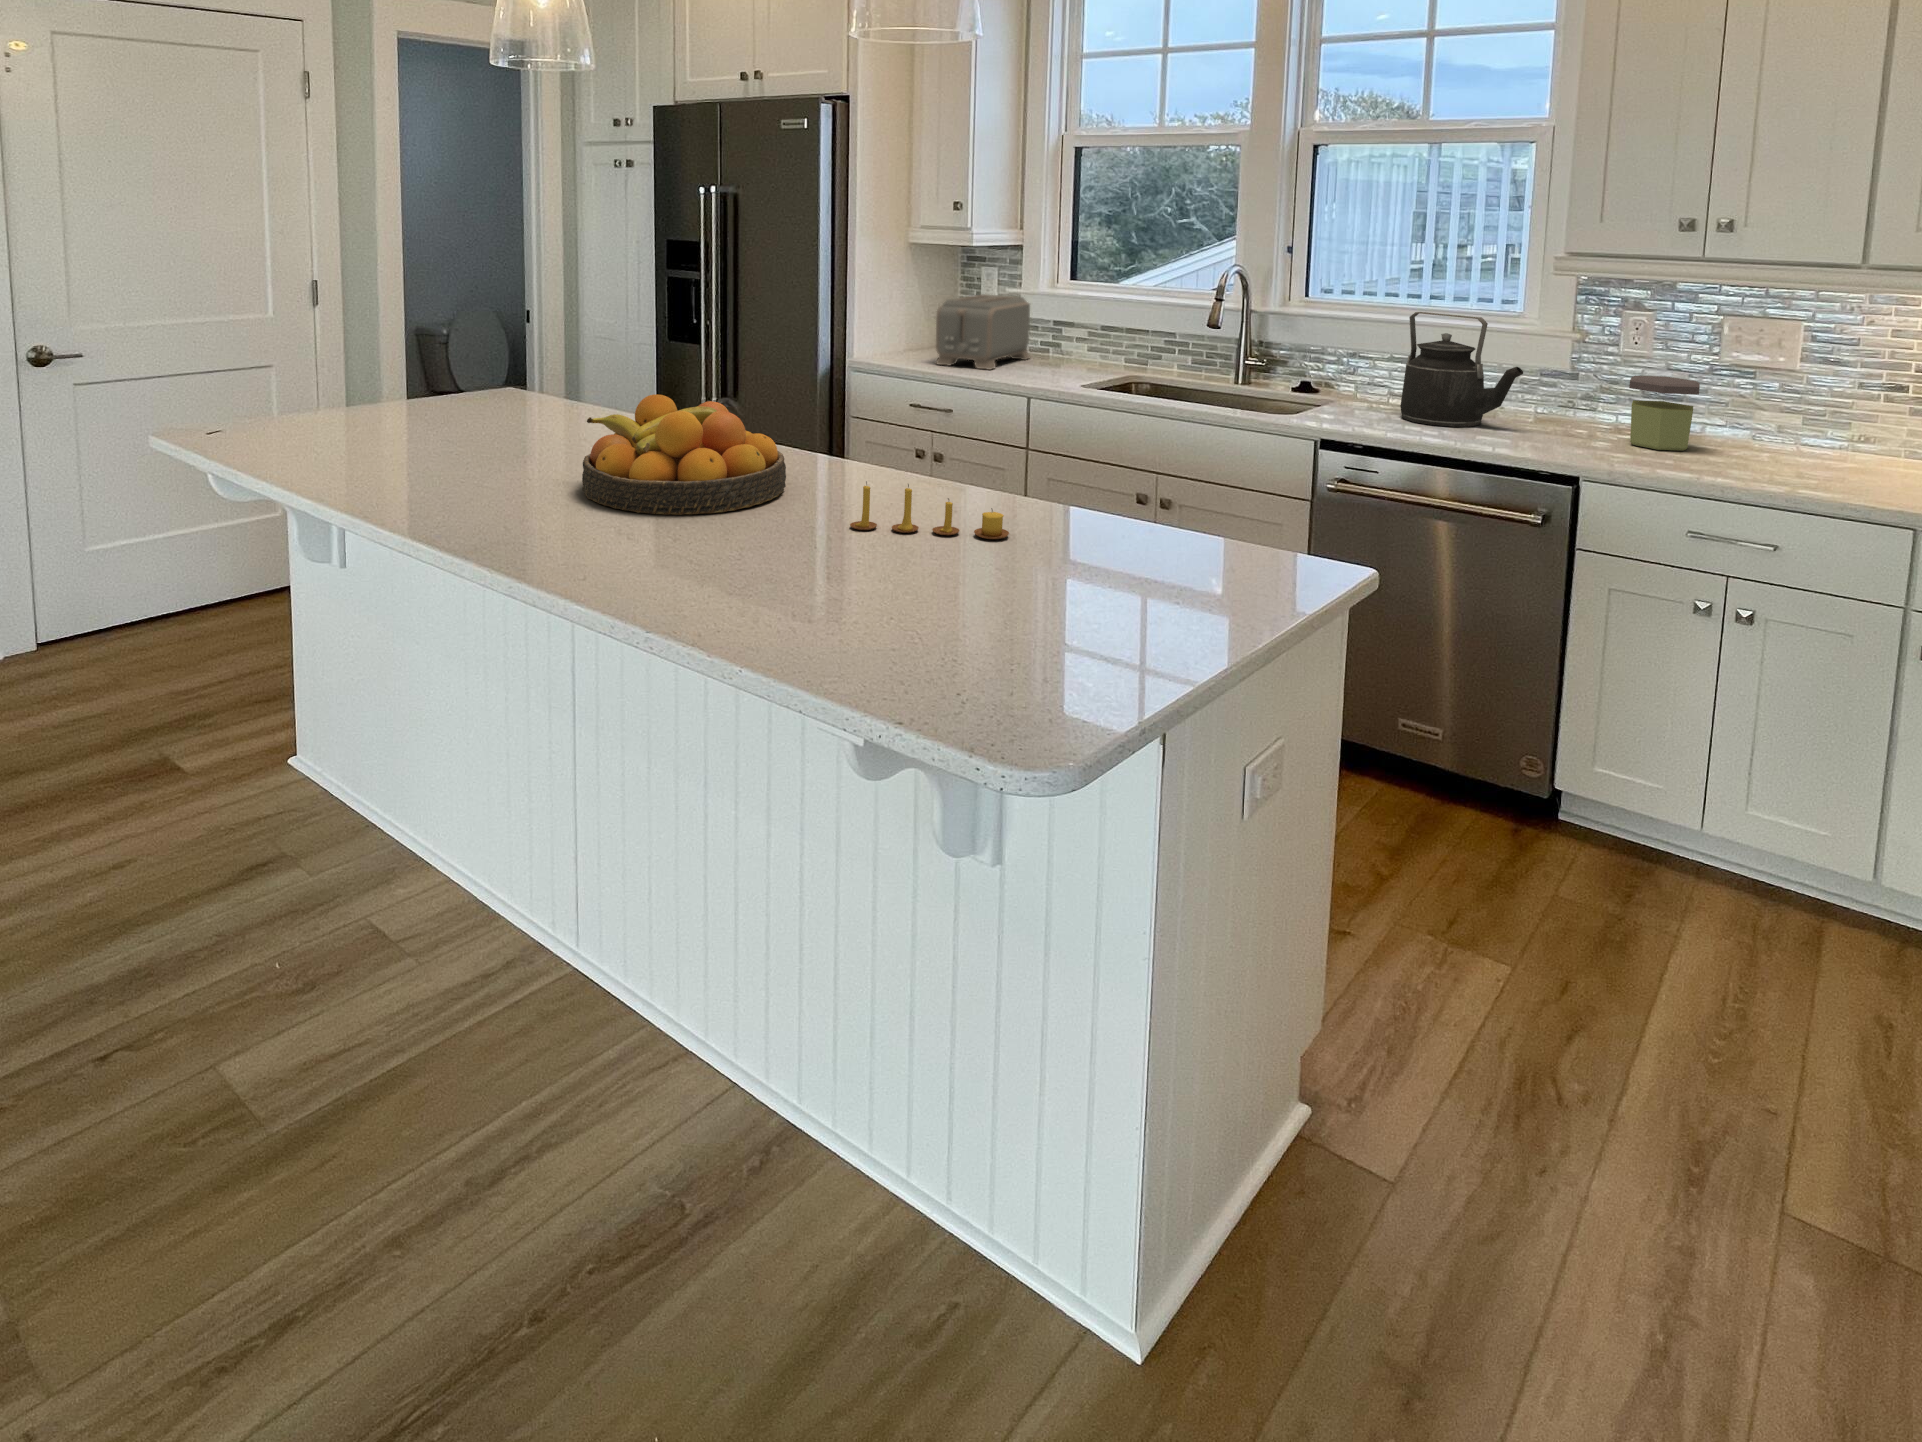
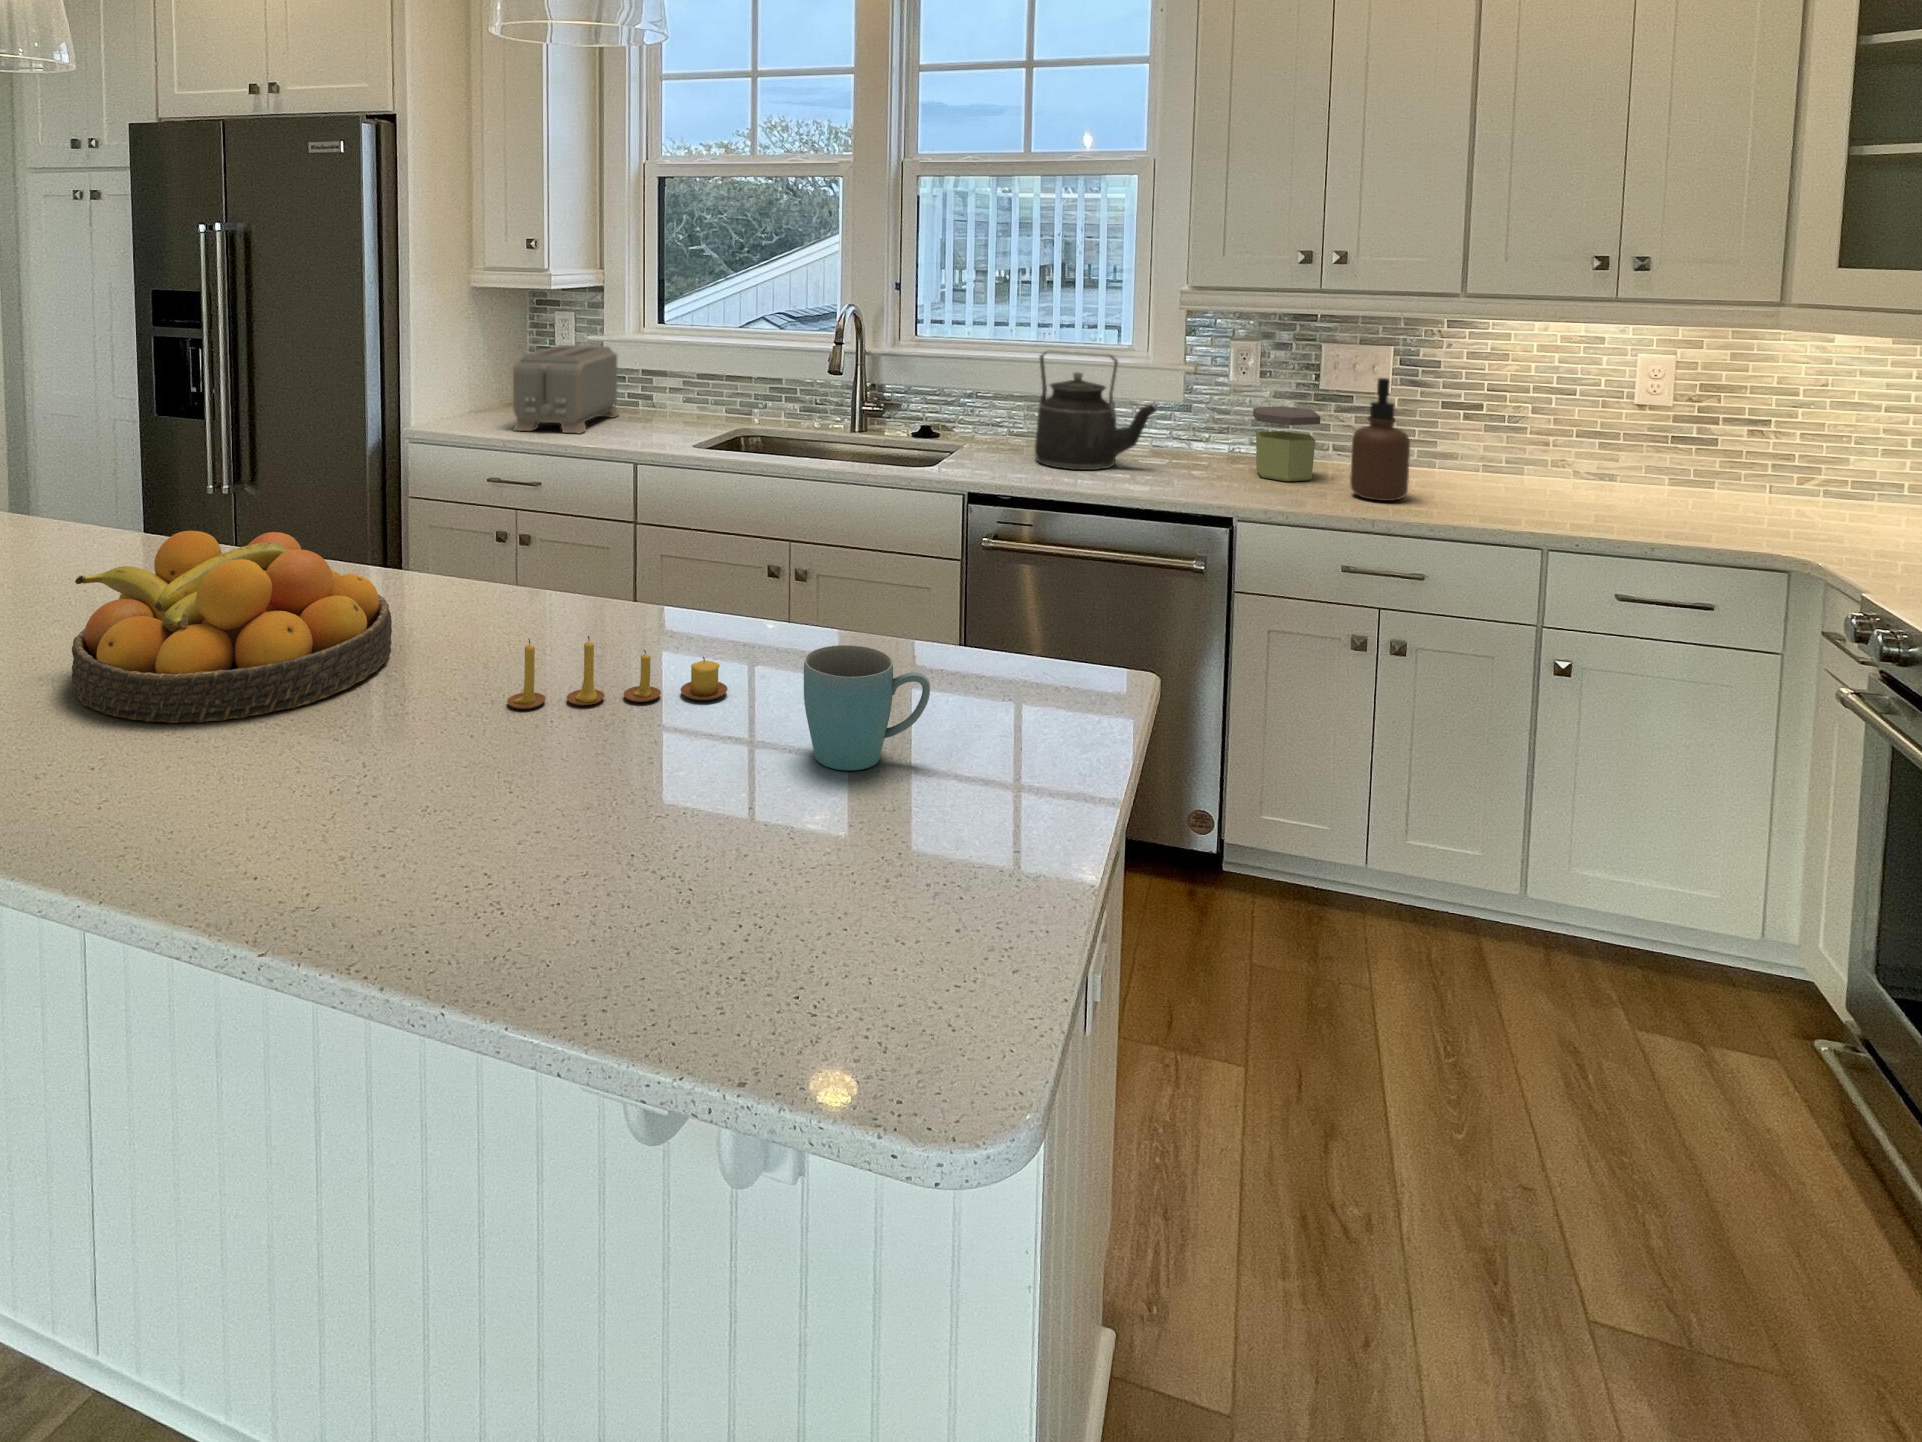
soap dispenser: none [1719,349,1788,473] -> present [1350,378,1410,501]
mug: none [1043,499,1136,586] -> present [804,645,930,771]

